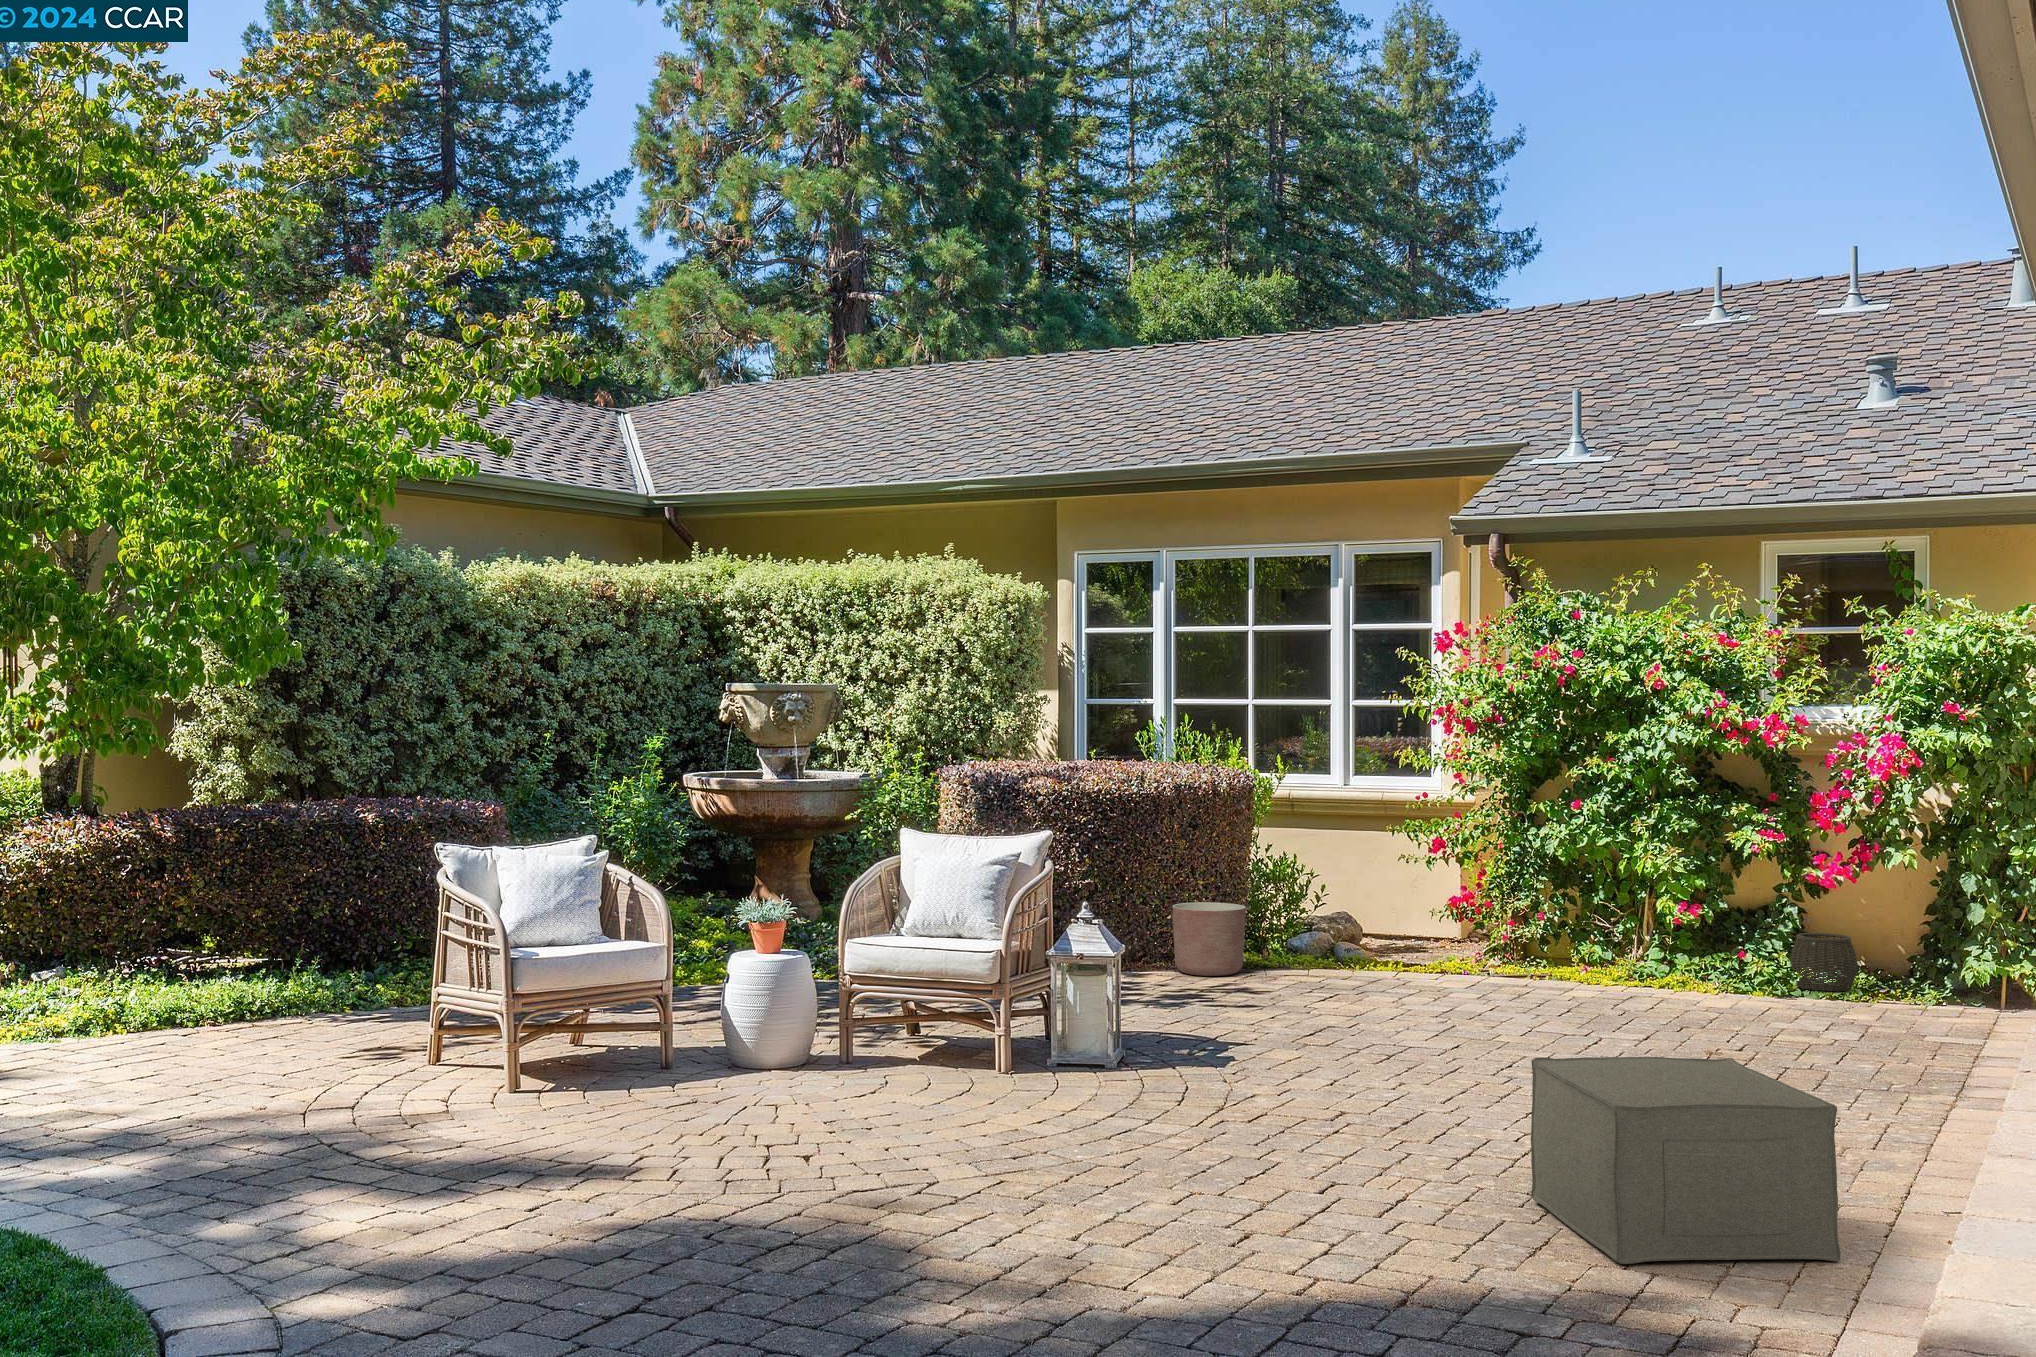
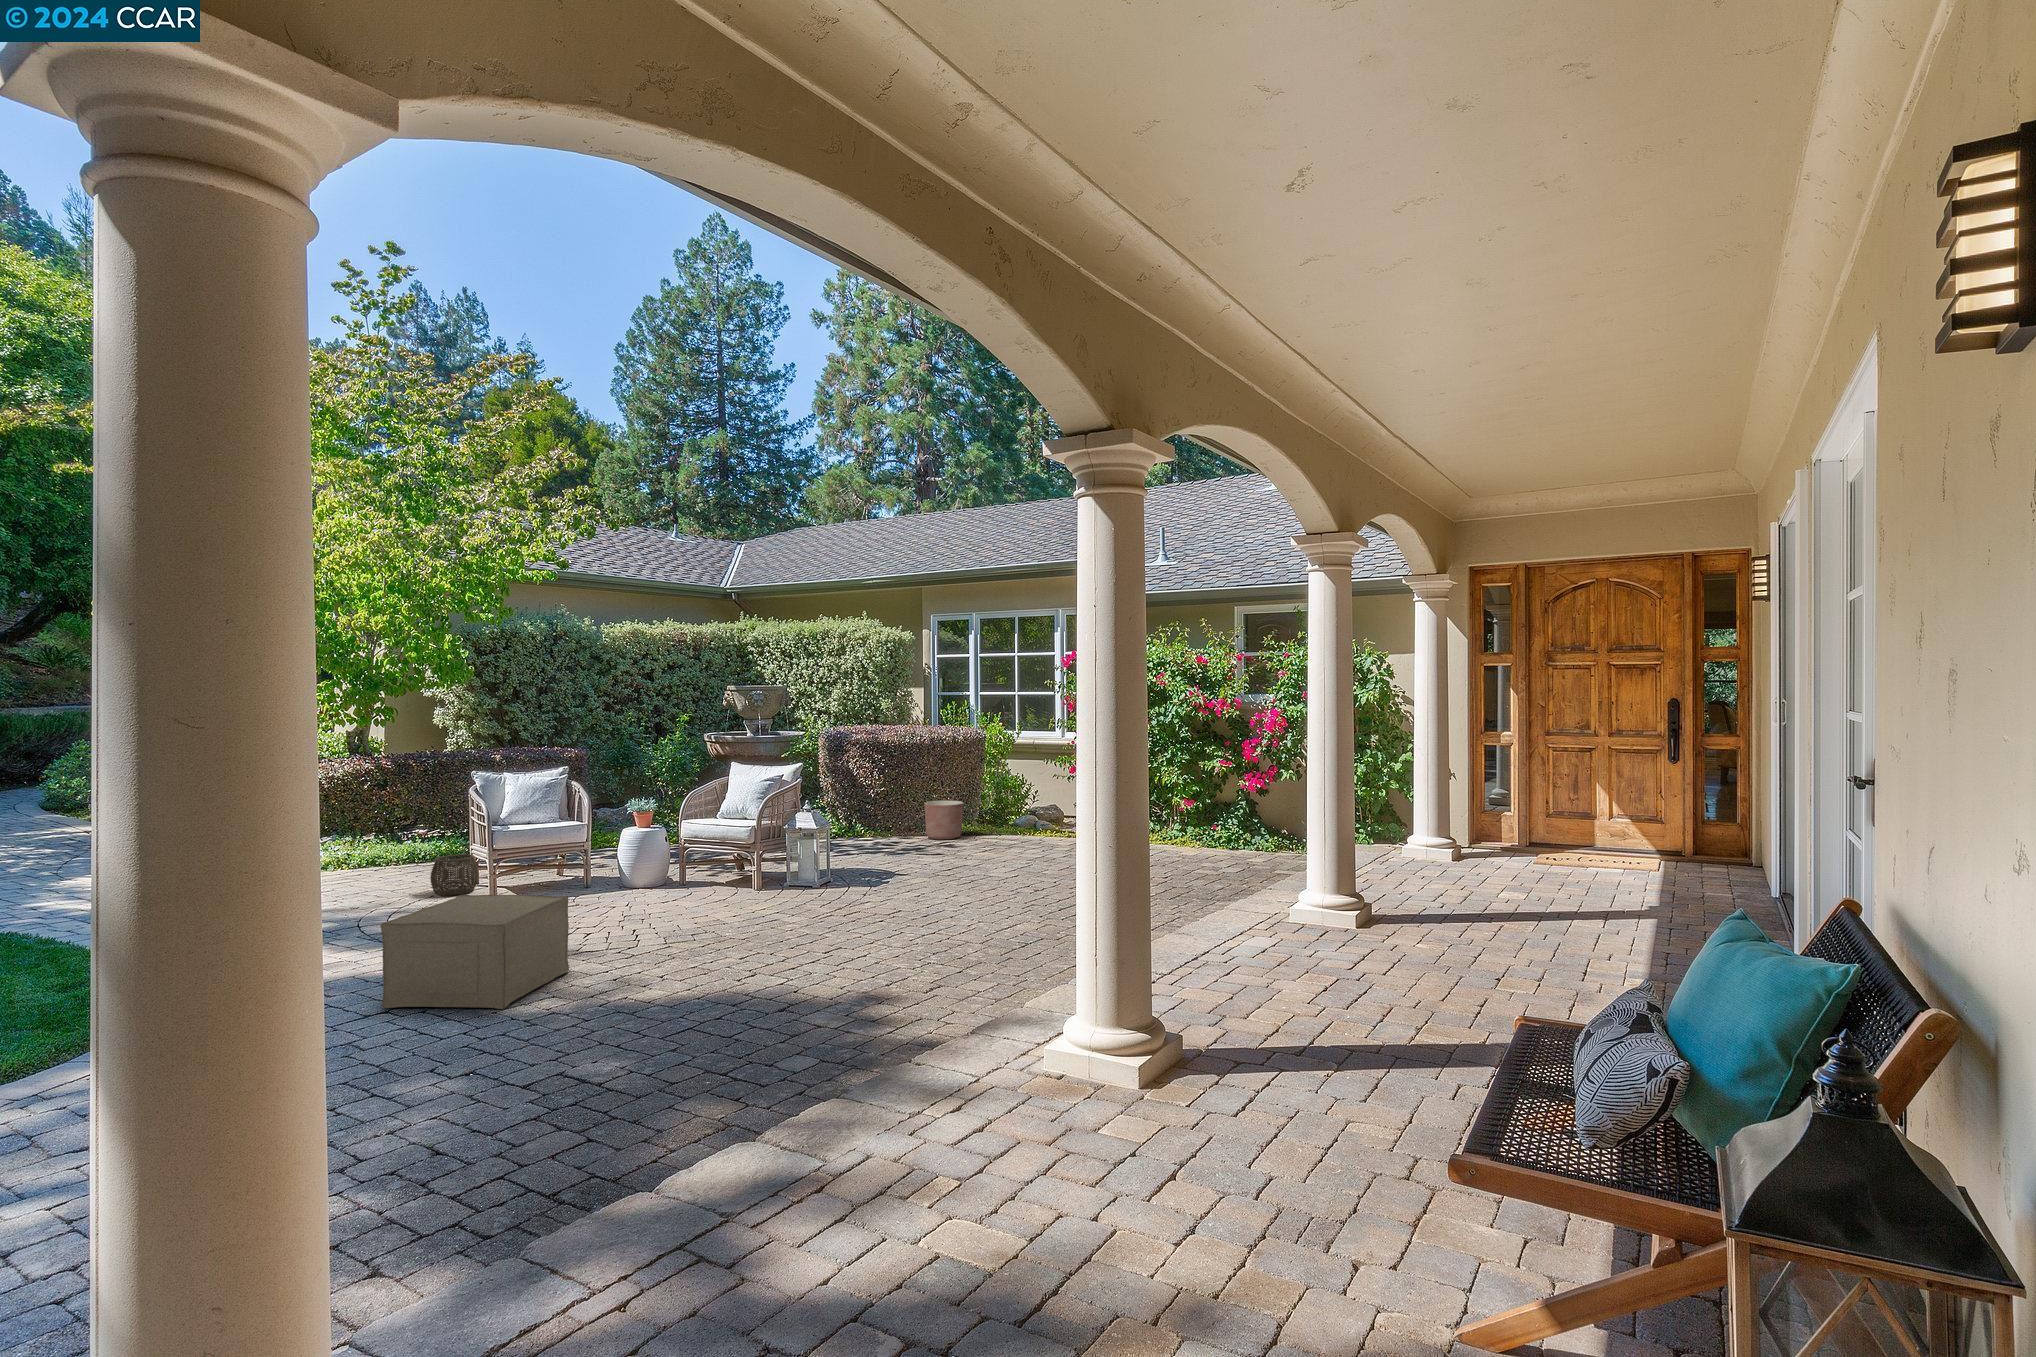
woven basket: present [1790,933,1858,992] -> present [430,854,479,896]
ottoman: present [1531,1057,1840,1264] -> present [381,894,569,1009]

